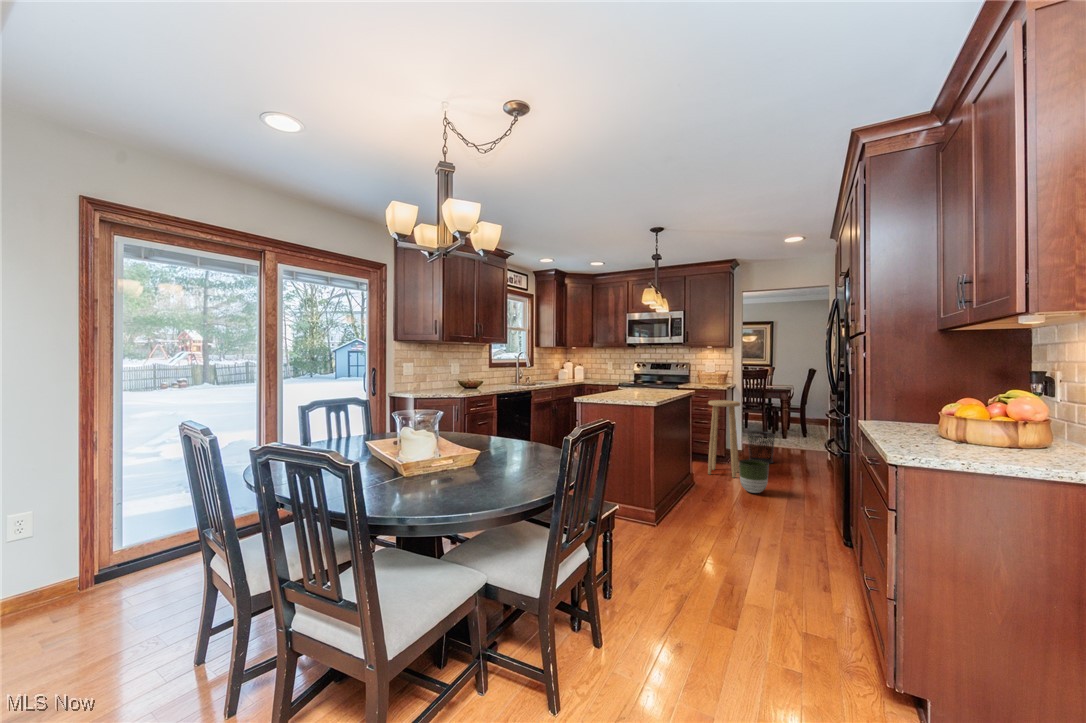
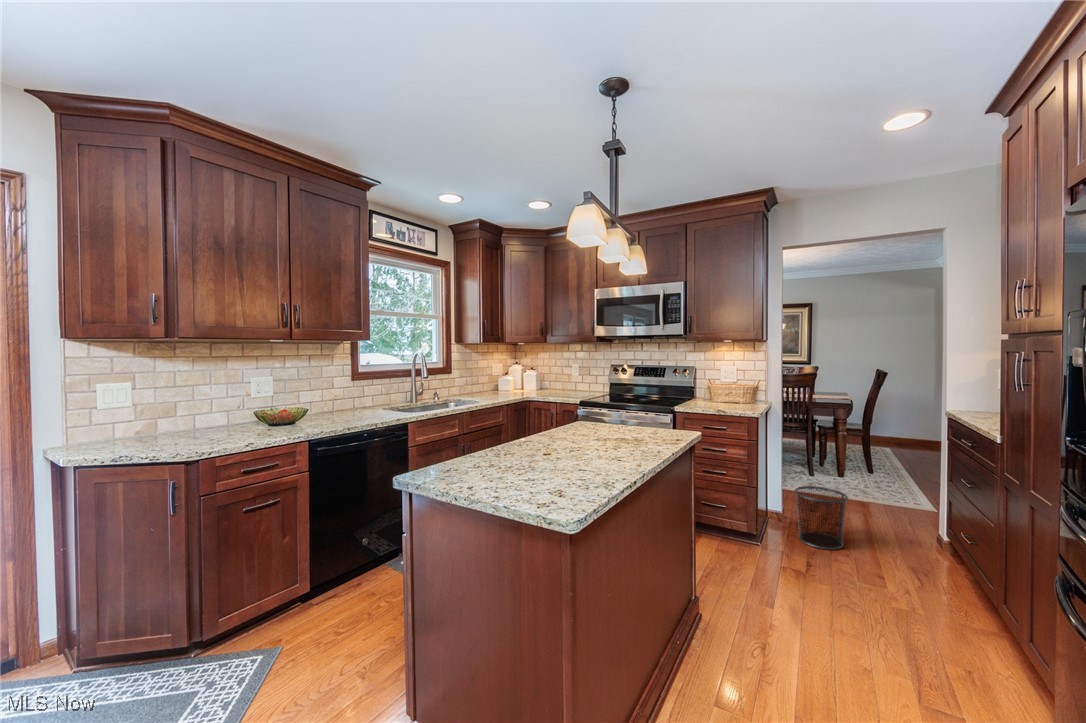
stool: present [708,400,740,478] -> none [729,443,793,602]
planter: present [739,459,769,493] -> none [802,589,875,678]

